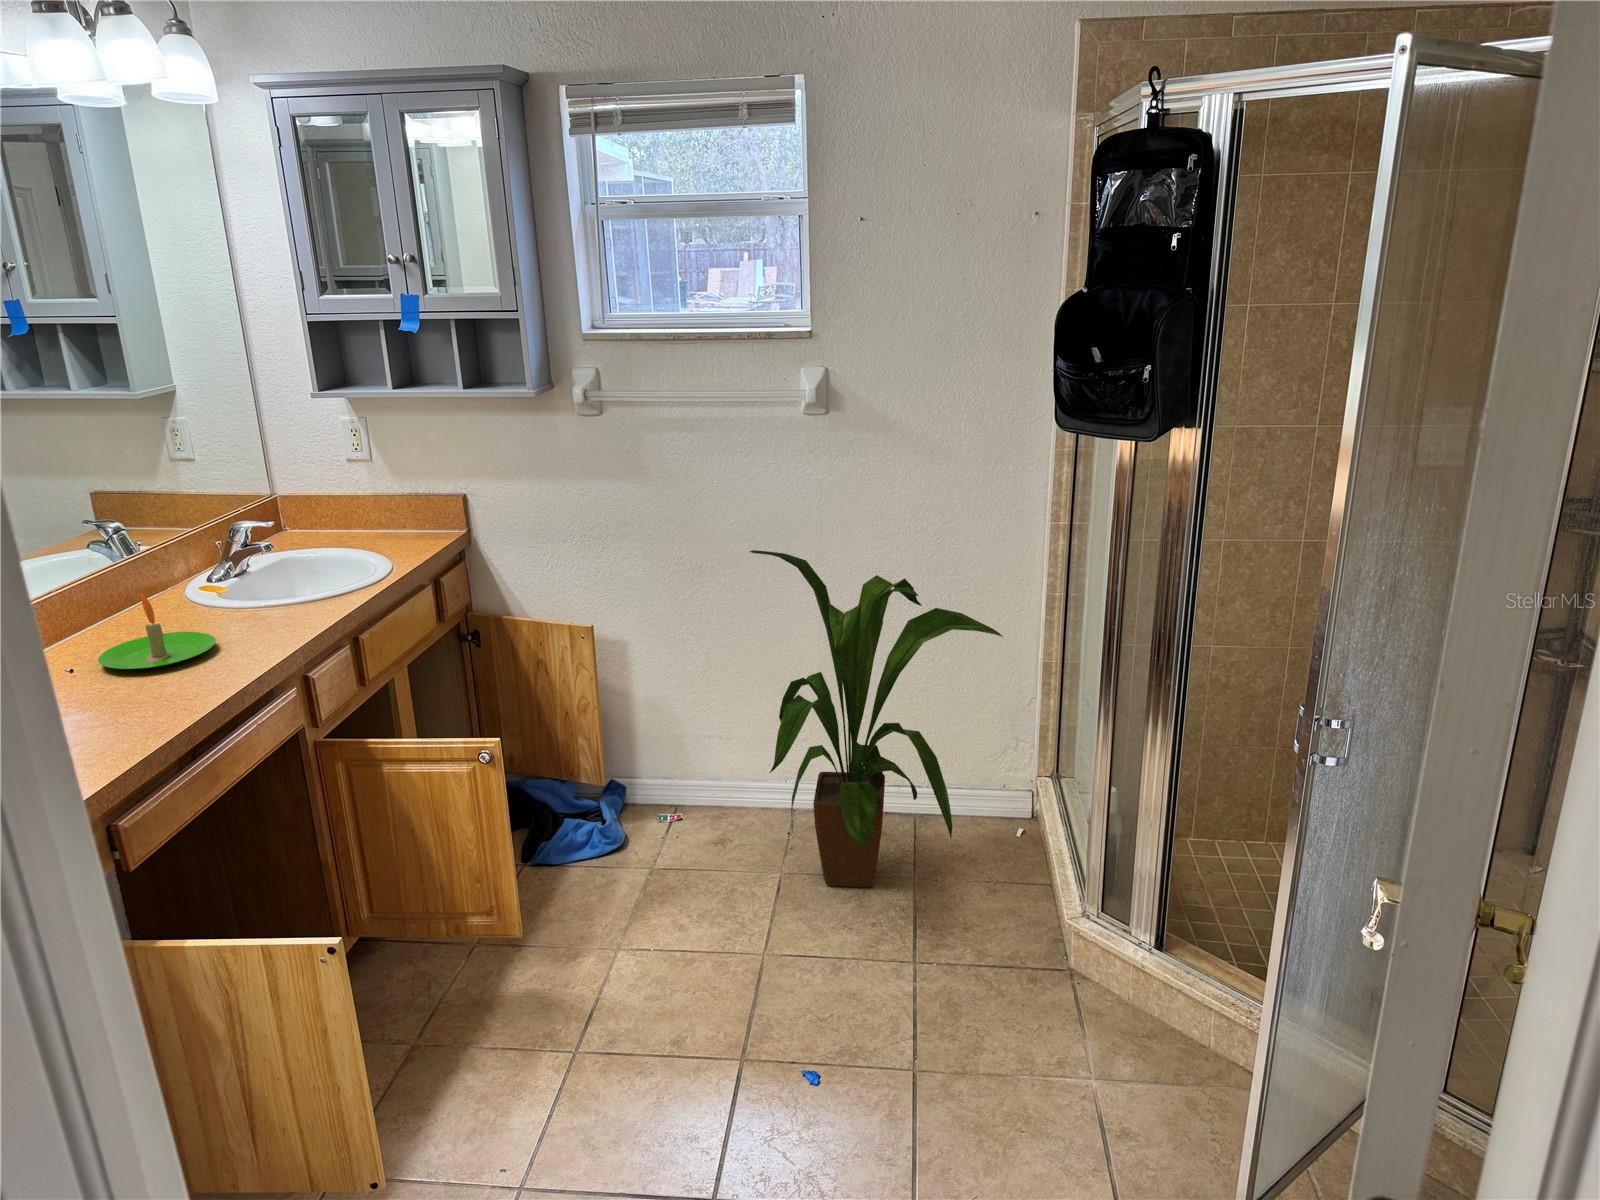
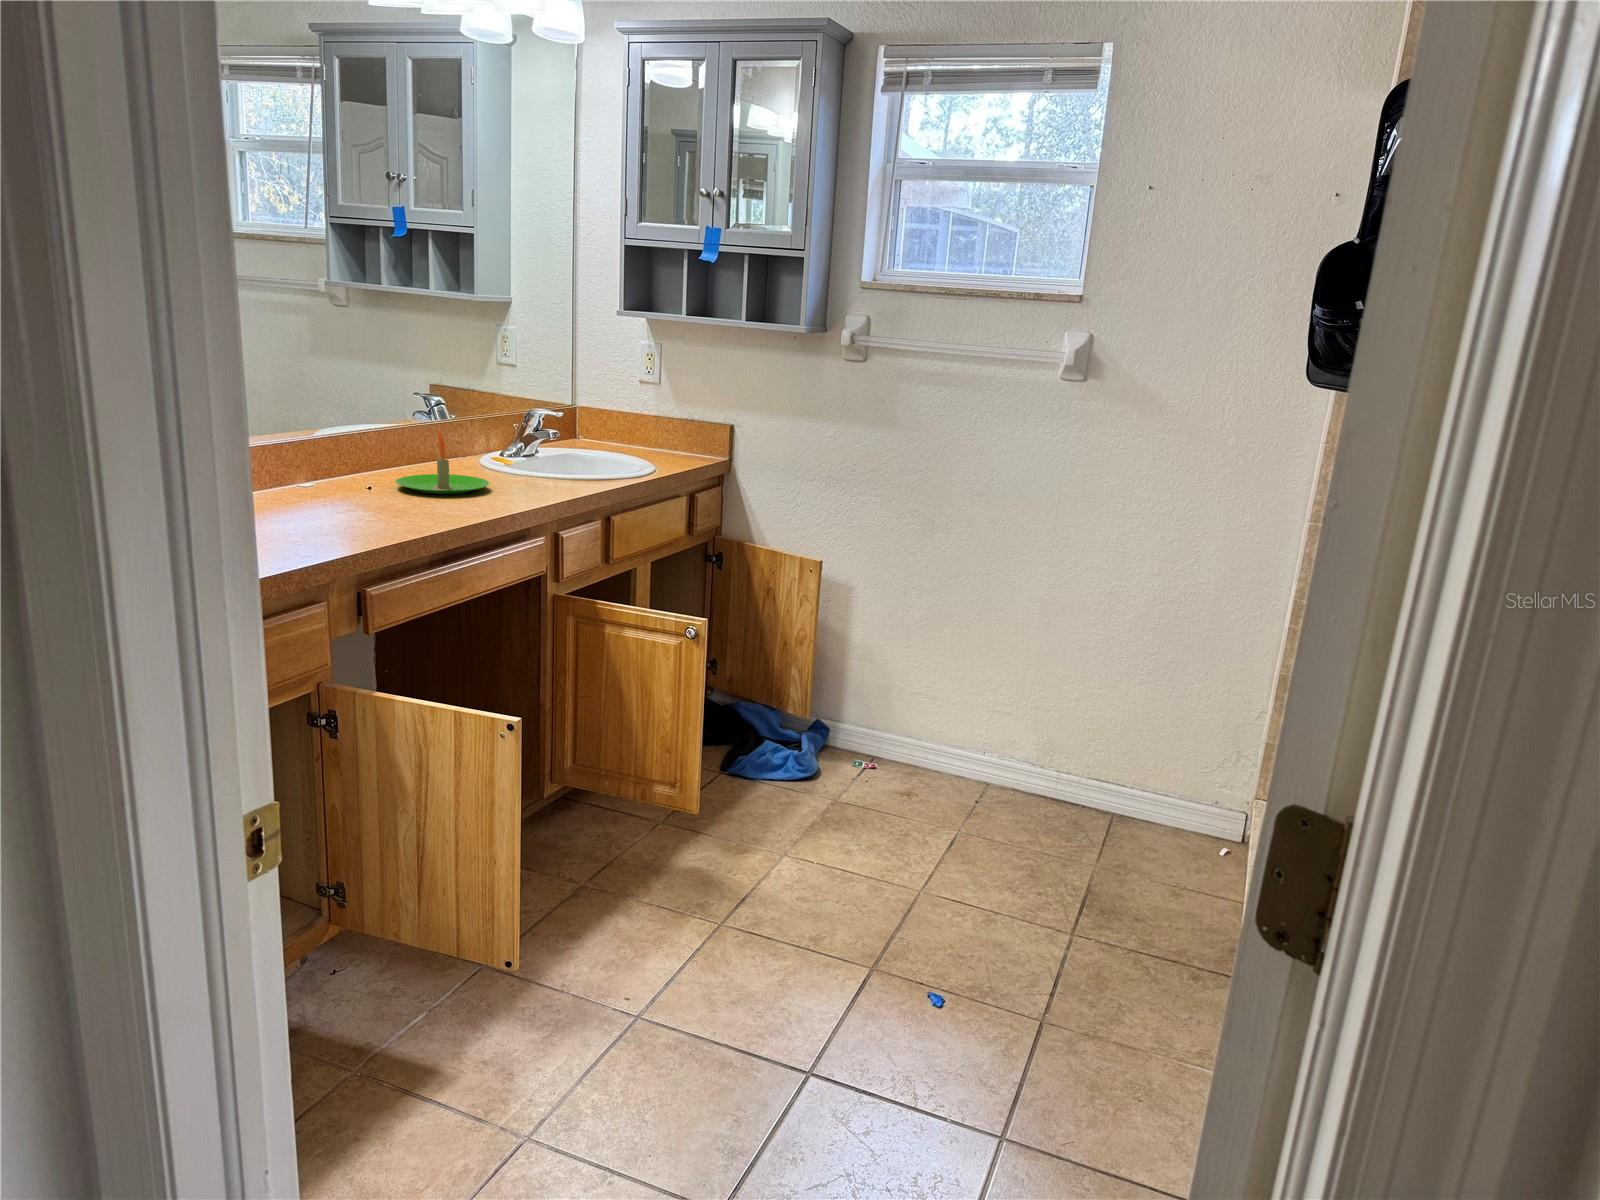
house plant: present [750,550,1003,887] -> none [956,490,1233,862]

